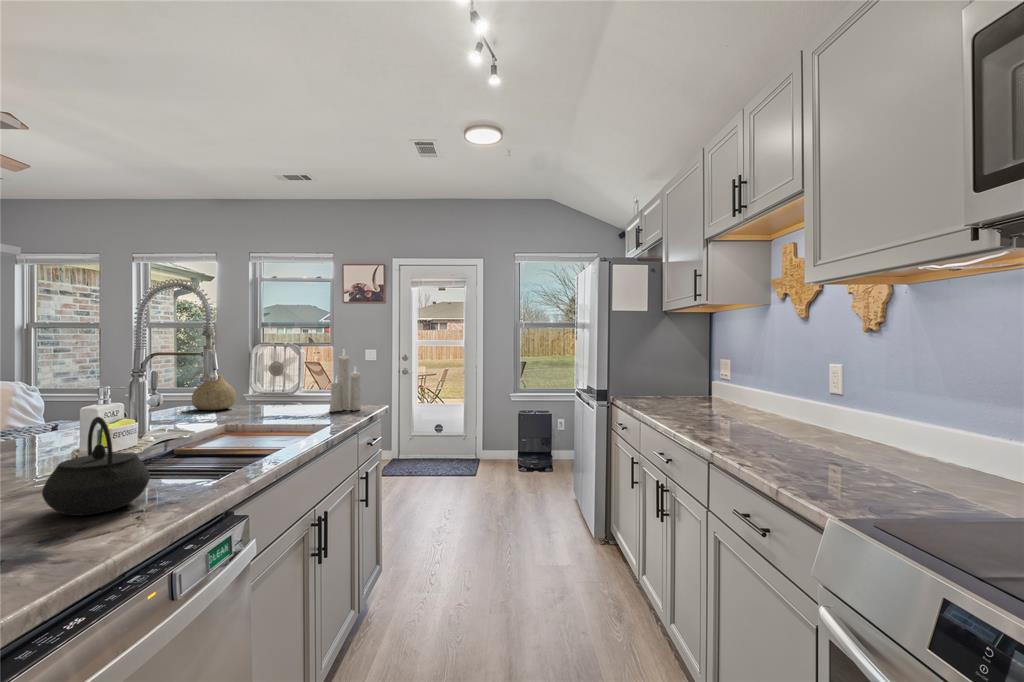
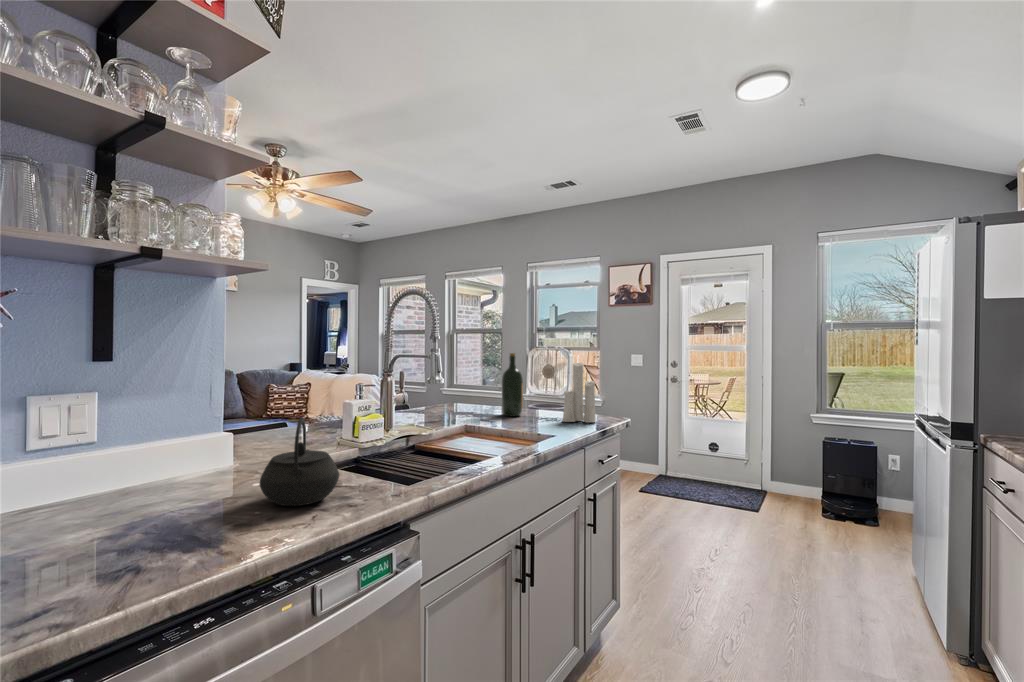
wine bottle: none [260,348,285,412] -> present [502,353,523,416]
vase: present [192,374,236,410] -> none [450,377,485,410]

